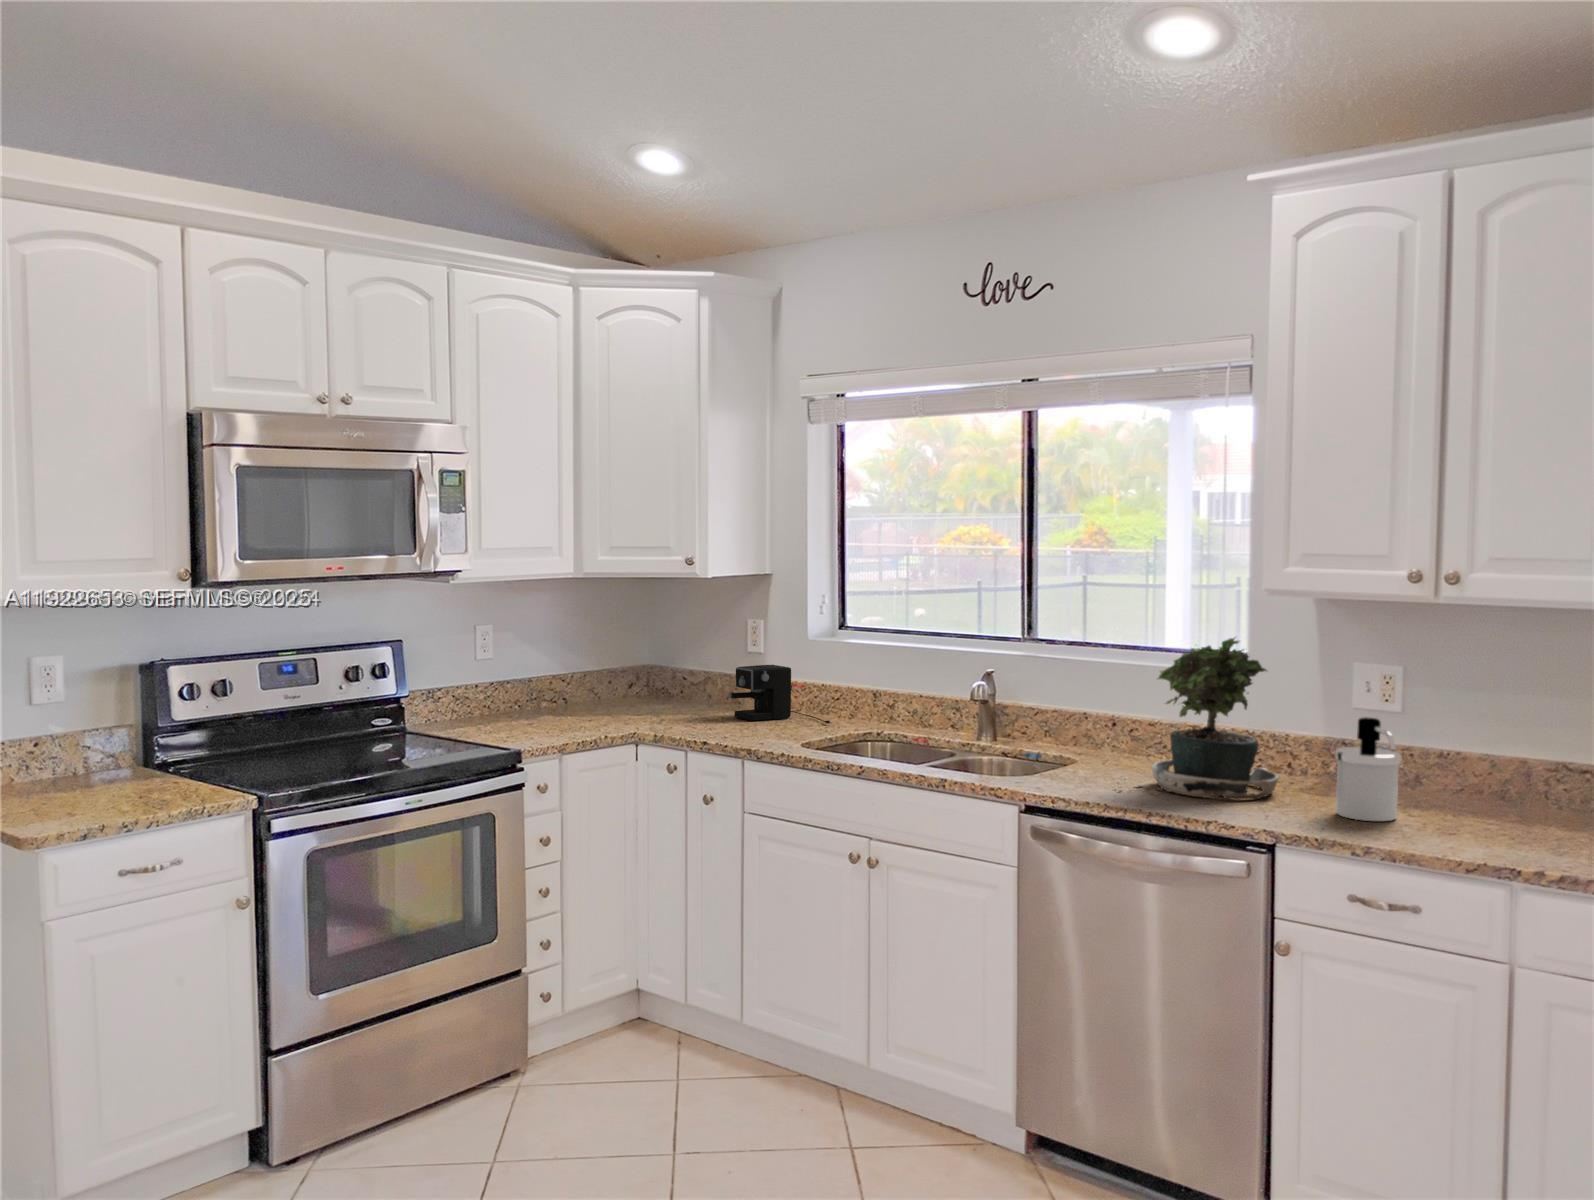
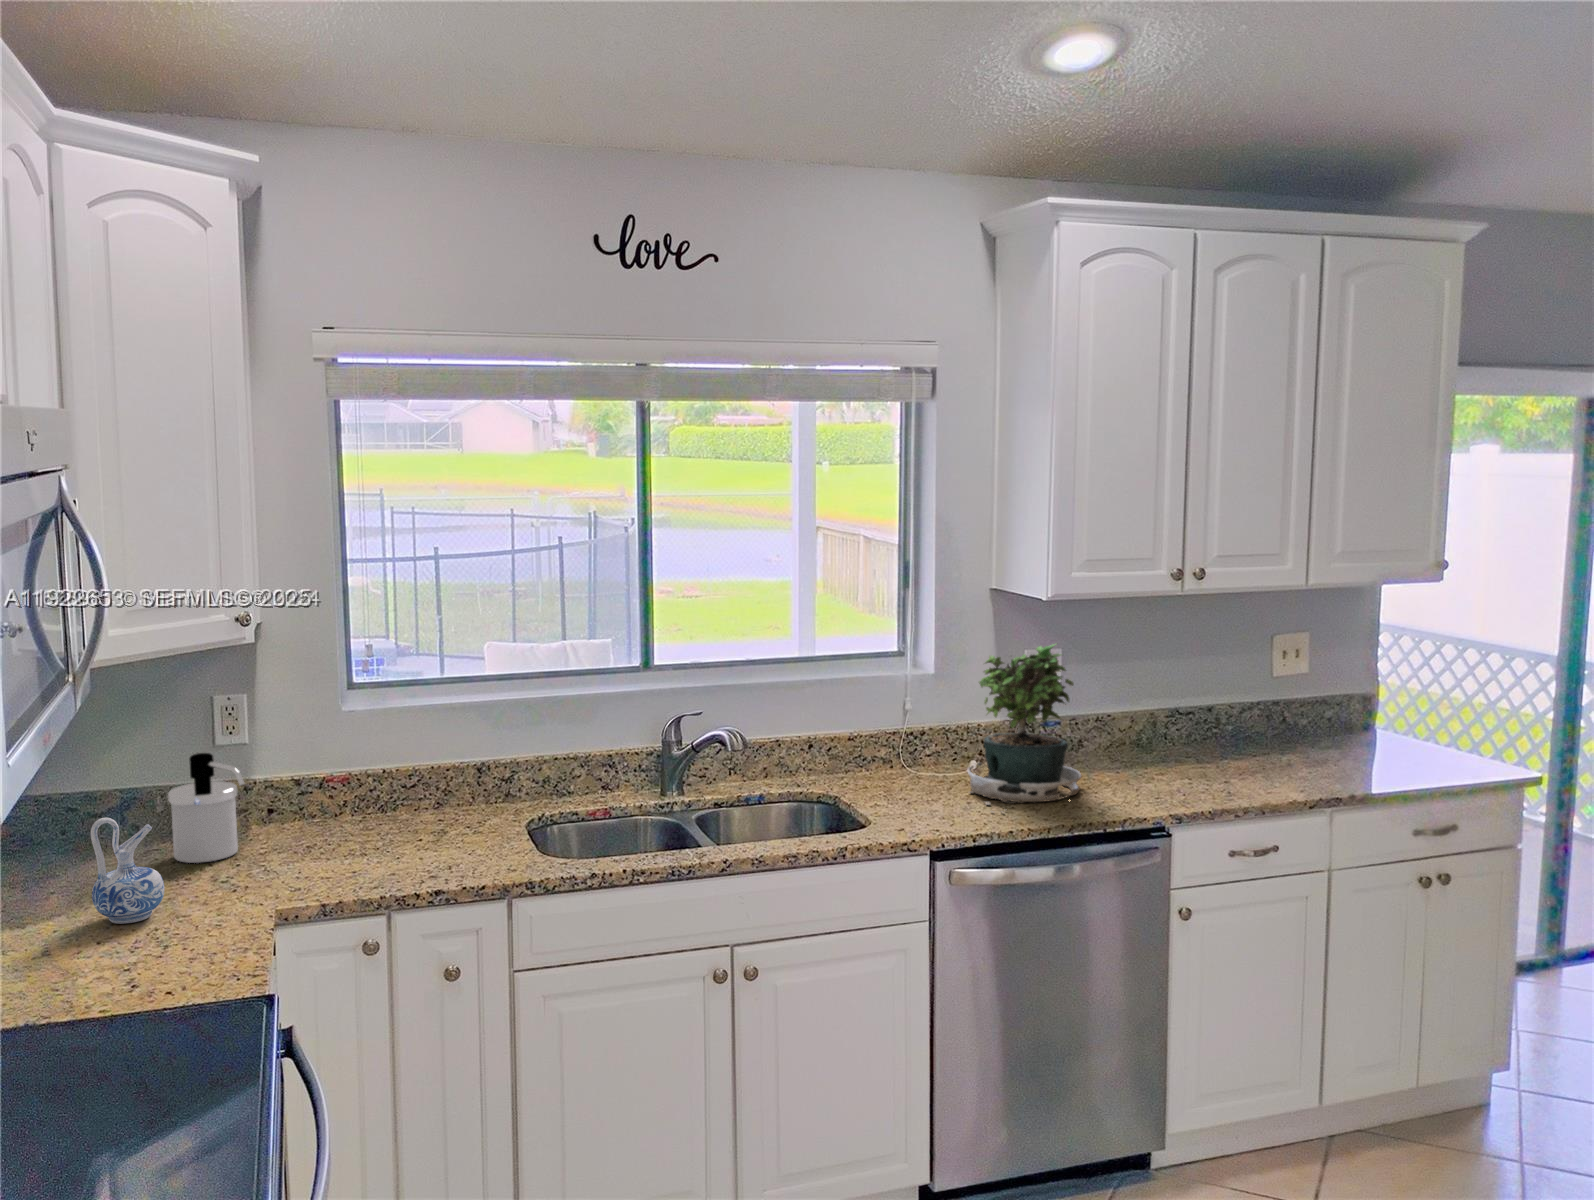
ceramic pitcher: none [574,658,610,719] -> present [91,818,164,924]
coffee maker: present [729,665,830,724] -> none [315,757,471,848]
soap dispenser: present [1336,717,1401,821] -> present [168,753,245,863]

